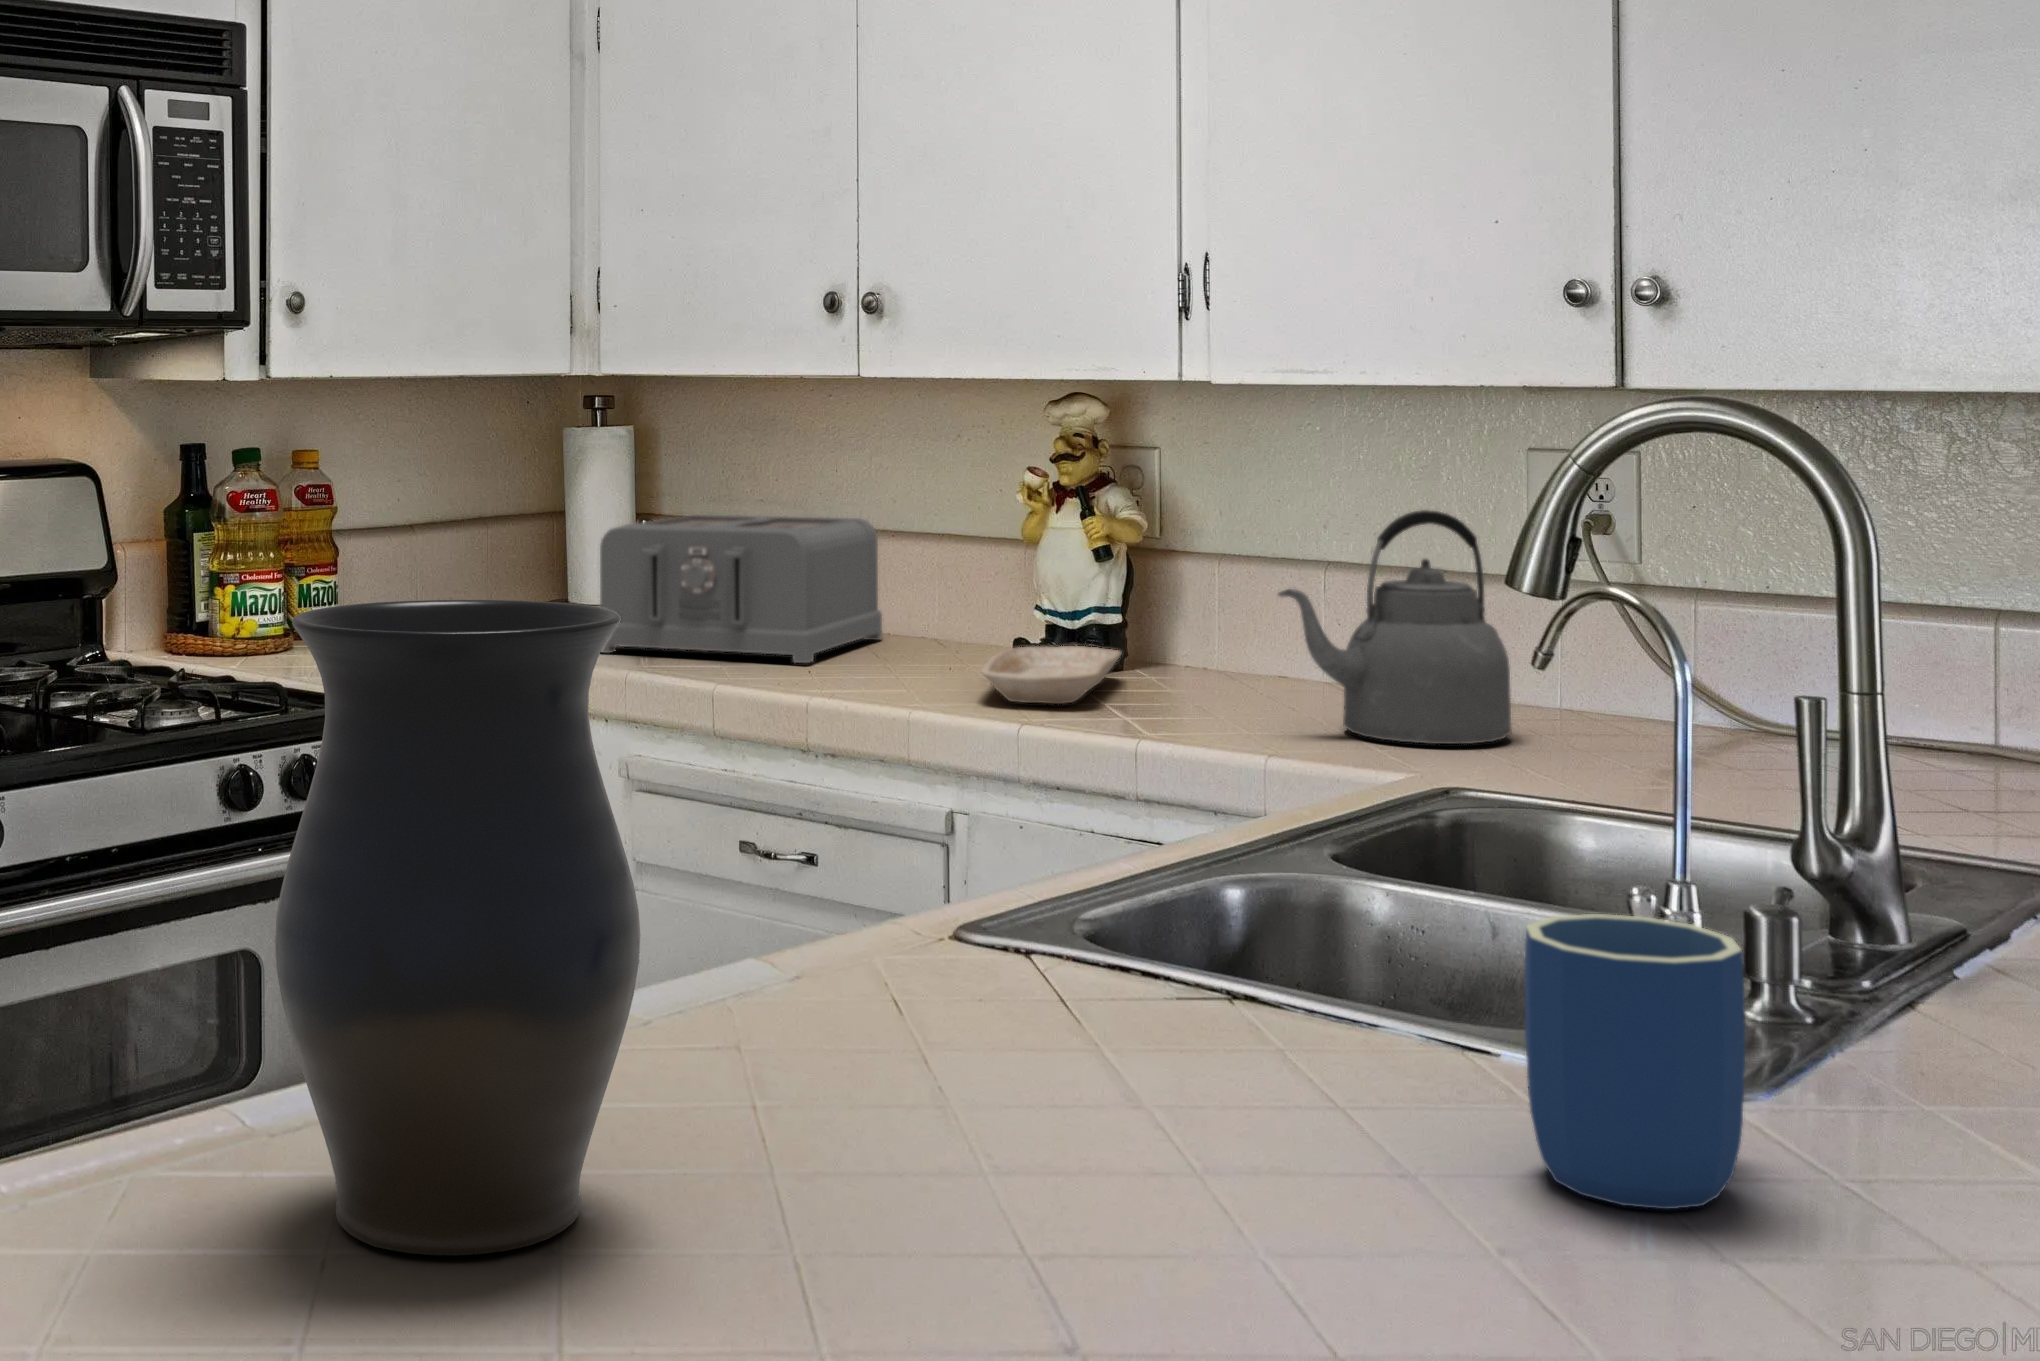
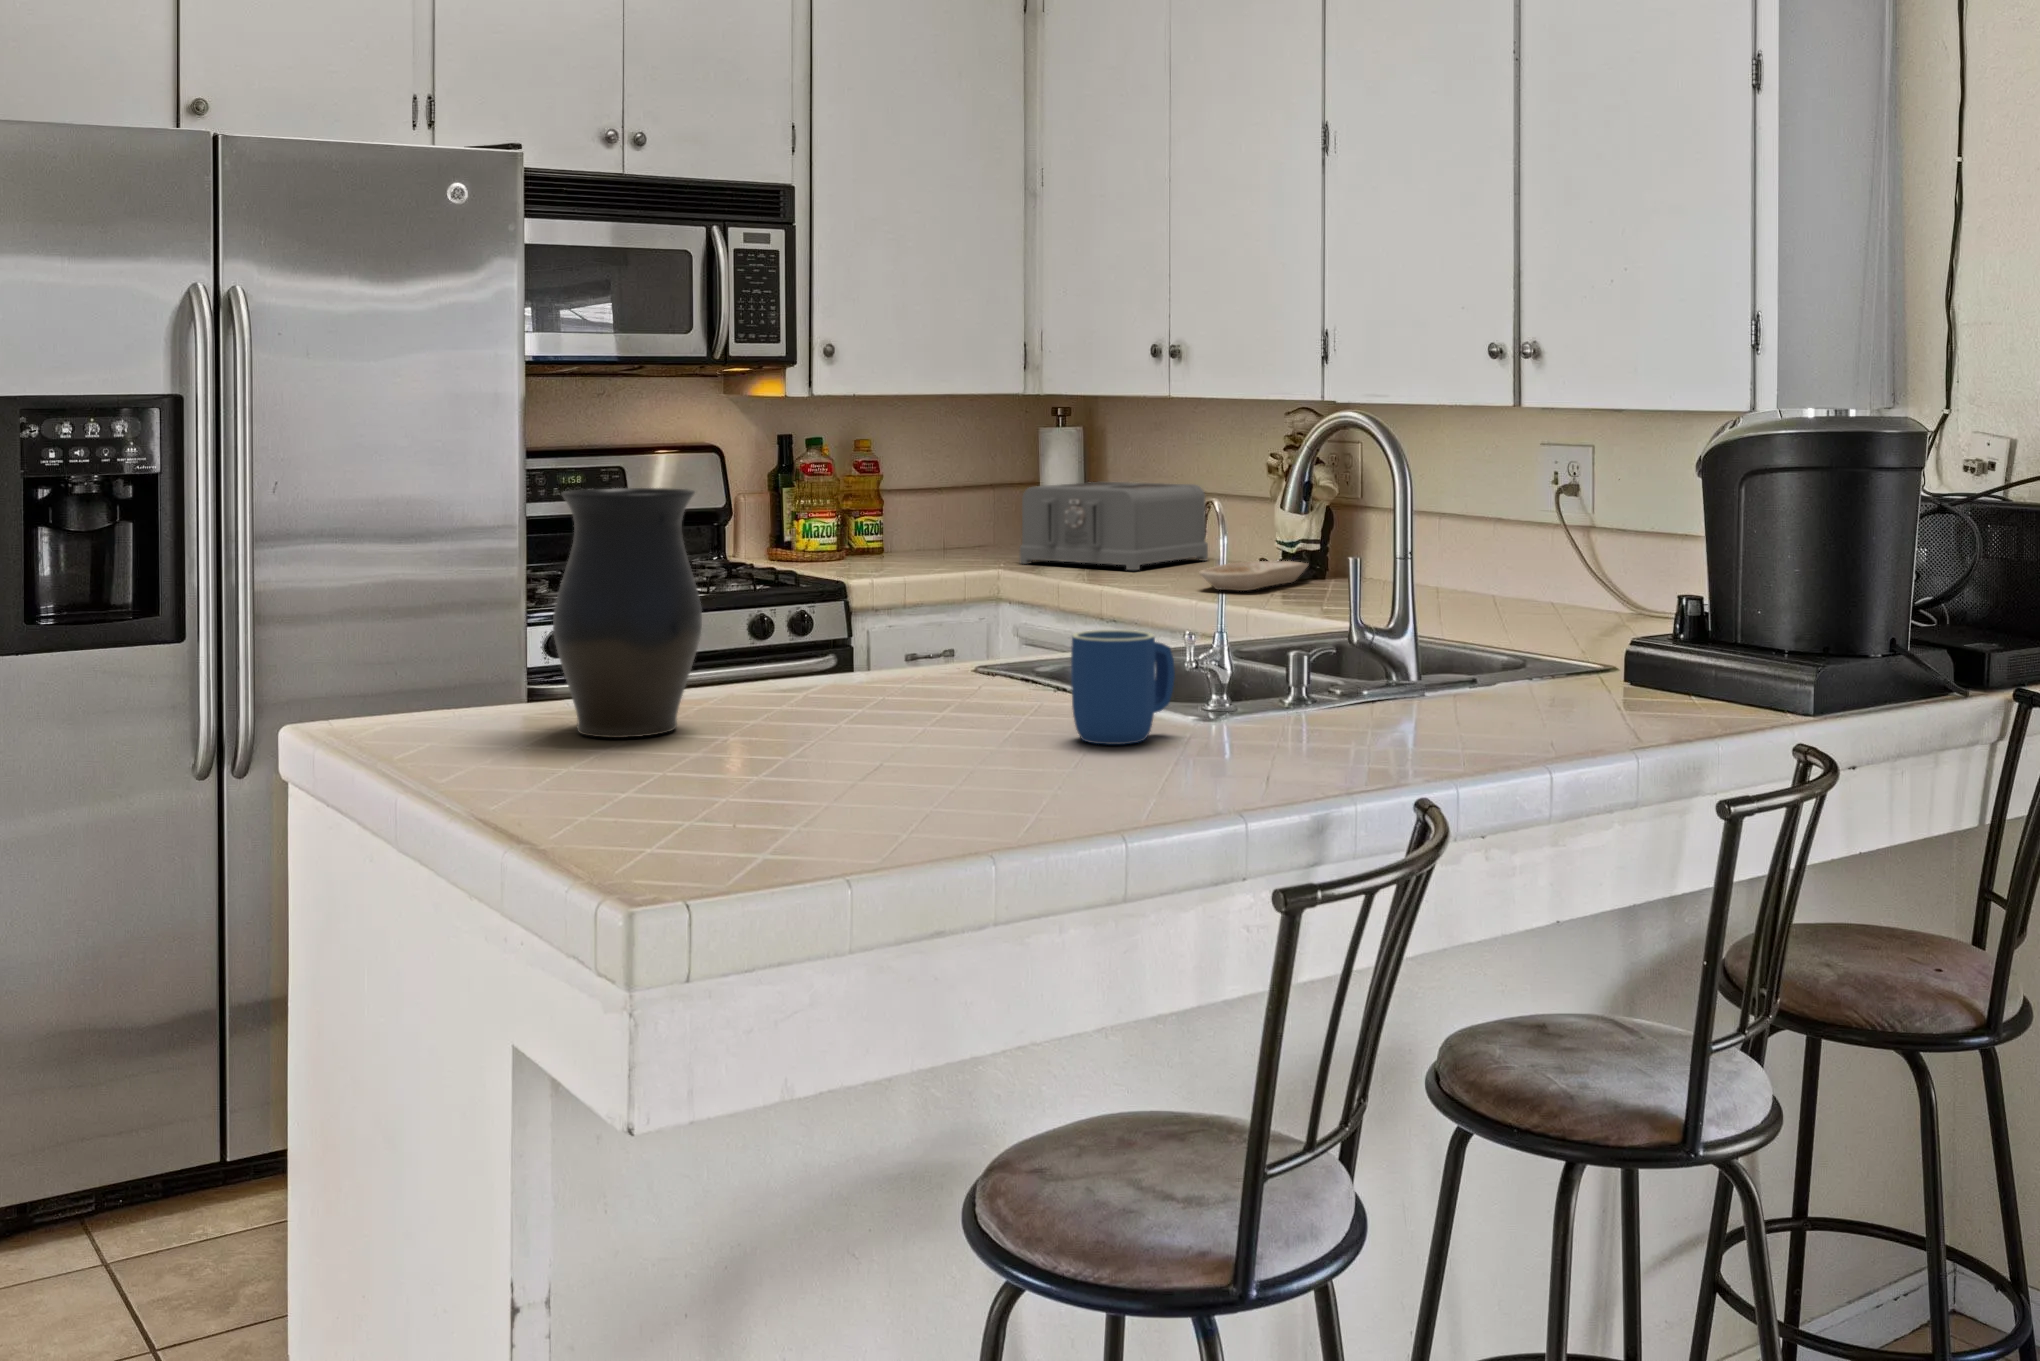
kettle: present [1278,510,1512,744] -> none [1336,476,1475,612]

